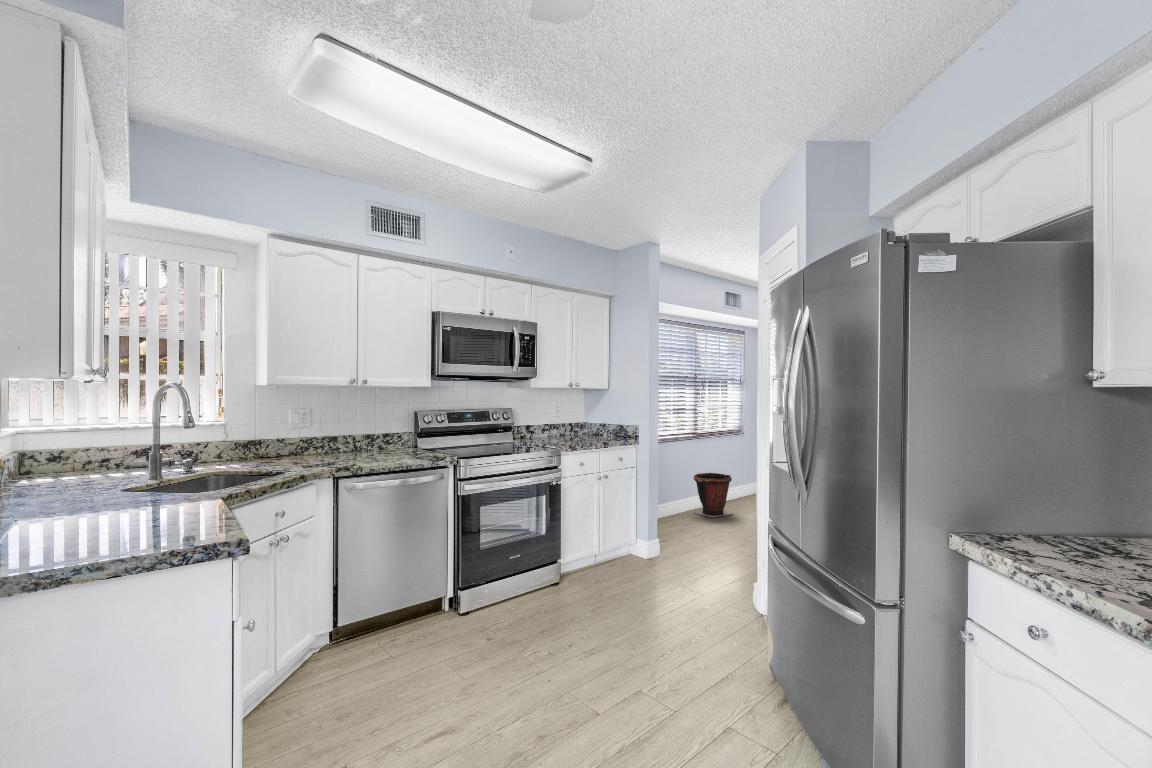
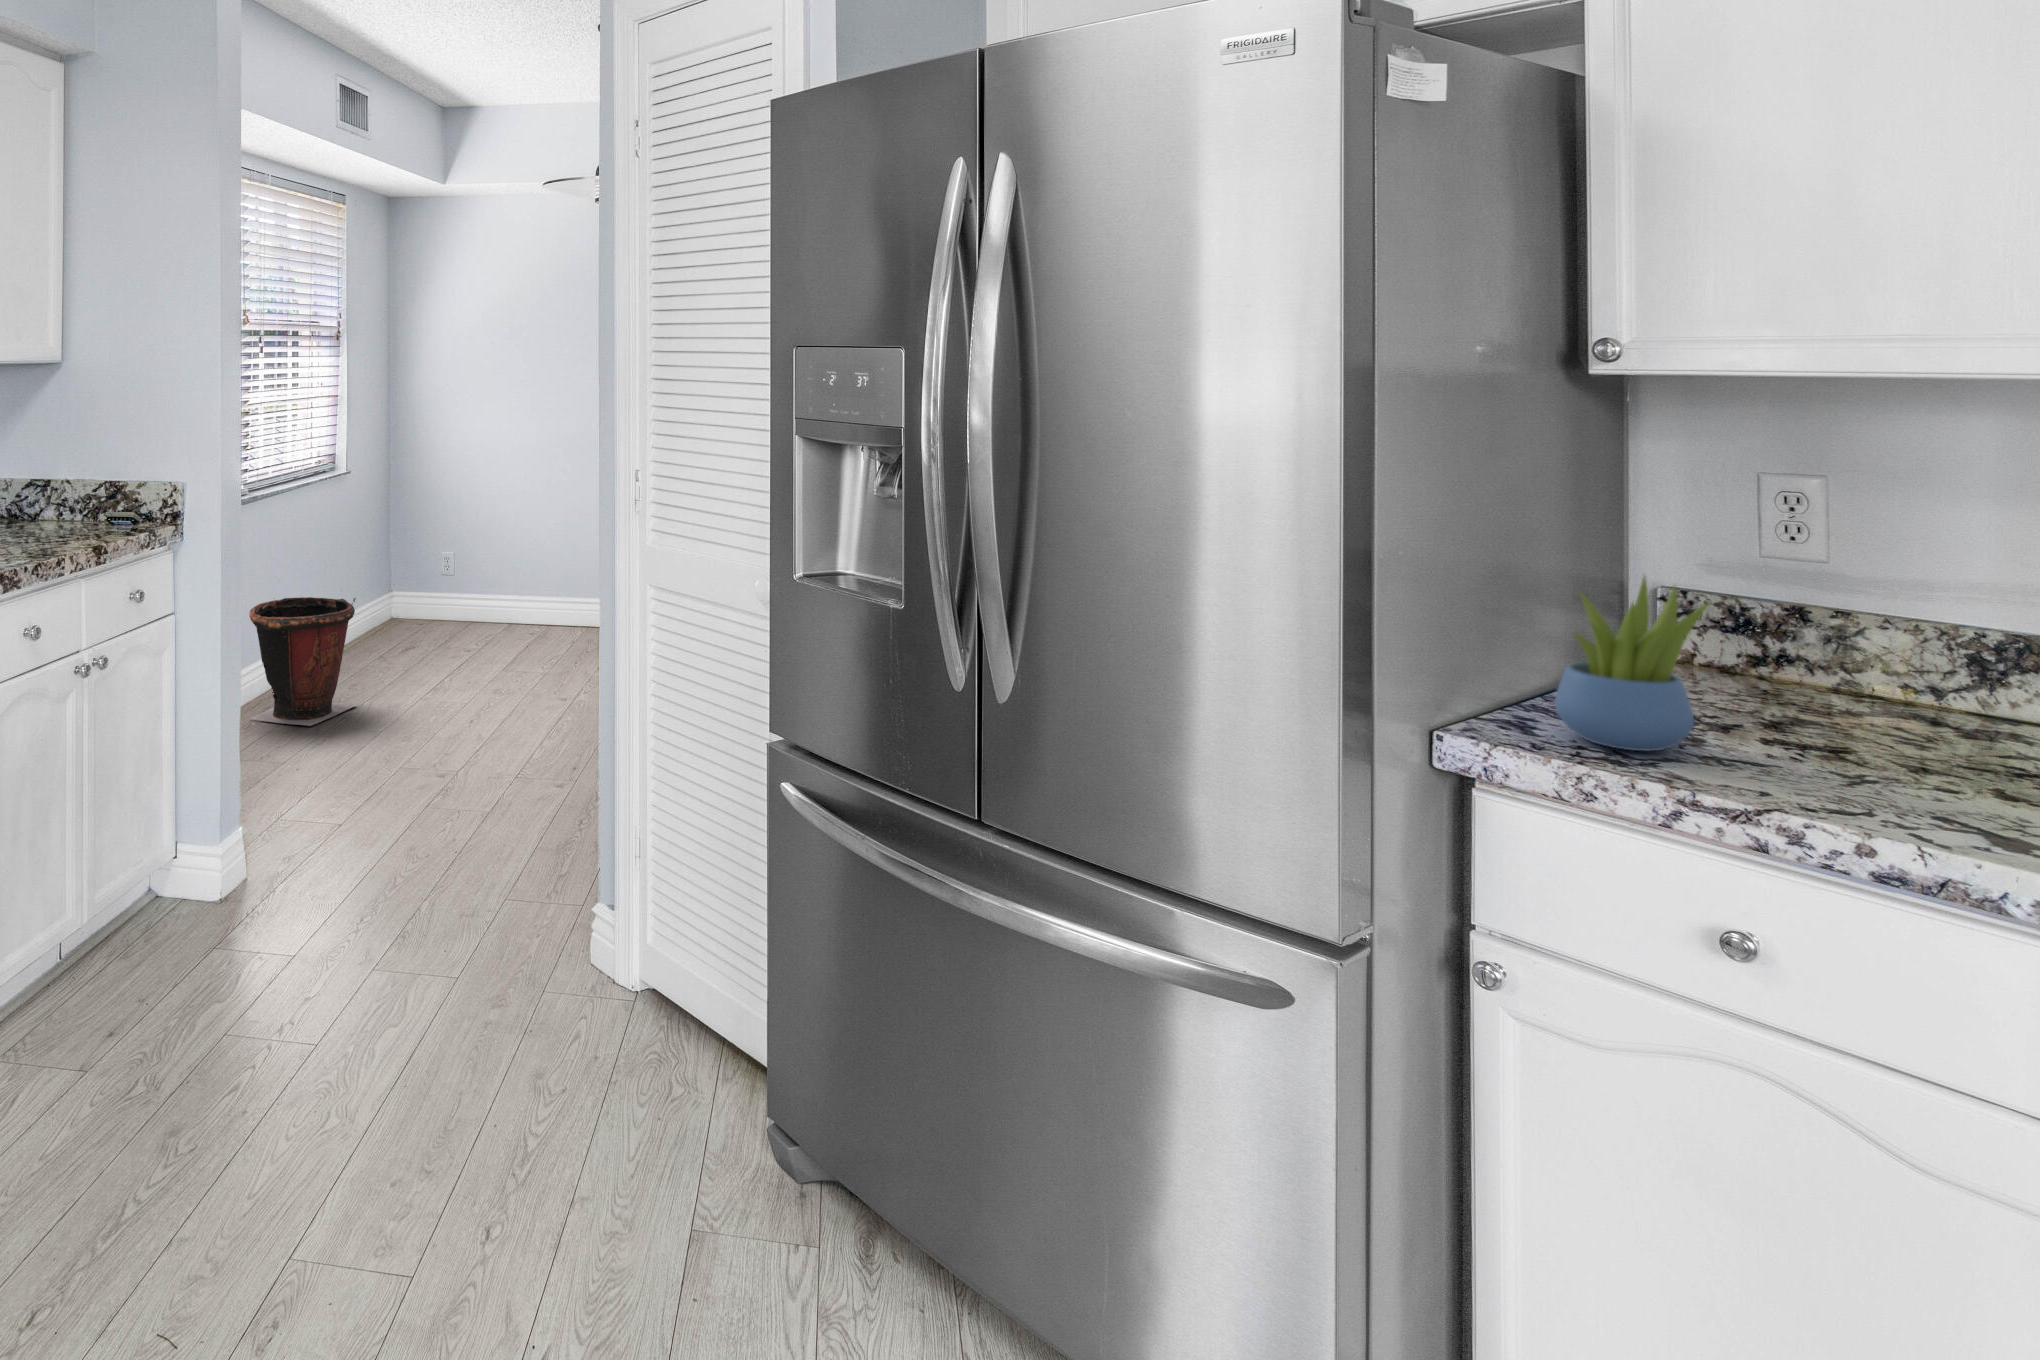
succulent plant: none [1013,475,1084,554] -> present [1555,576,1708,751]

